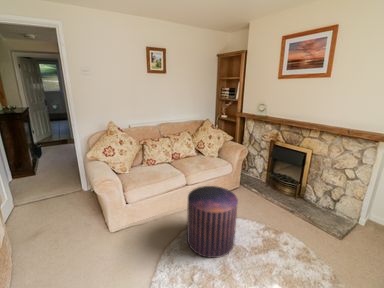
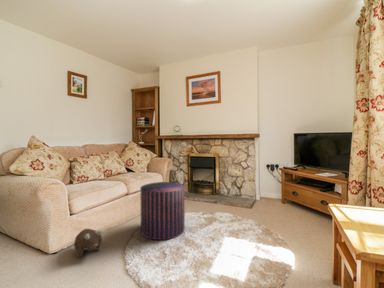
plush toy: none [123,224,146,249] -> present [74,229,102,257]

